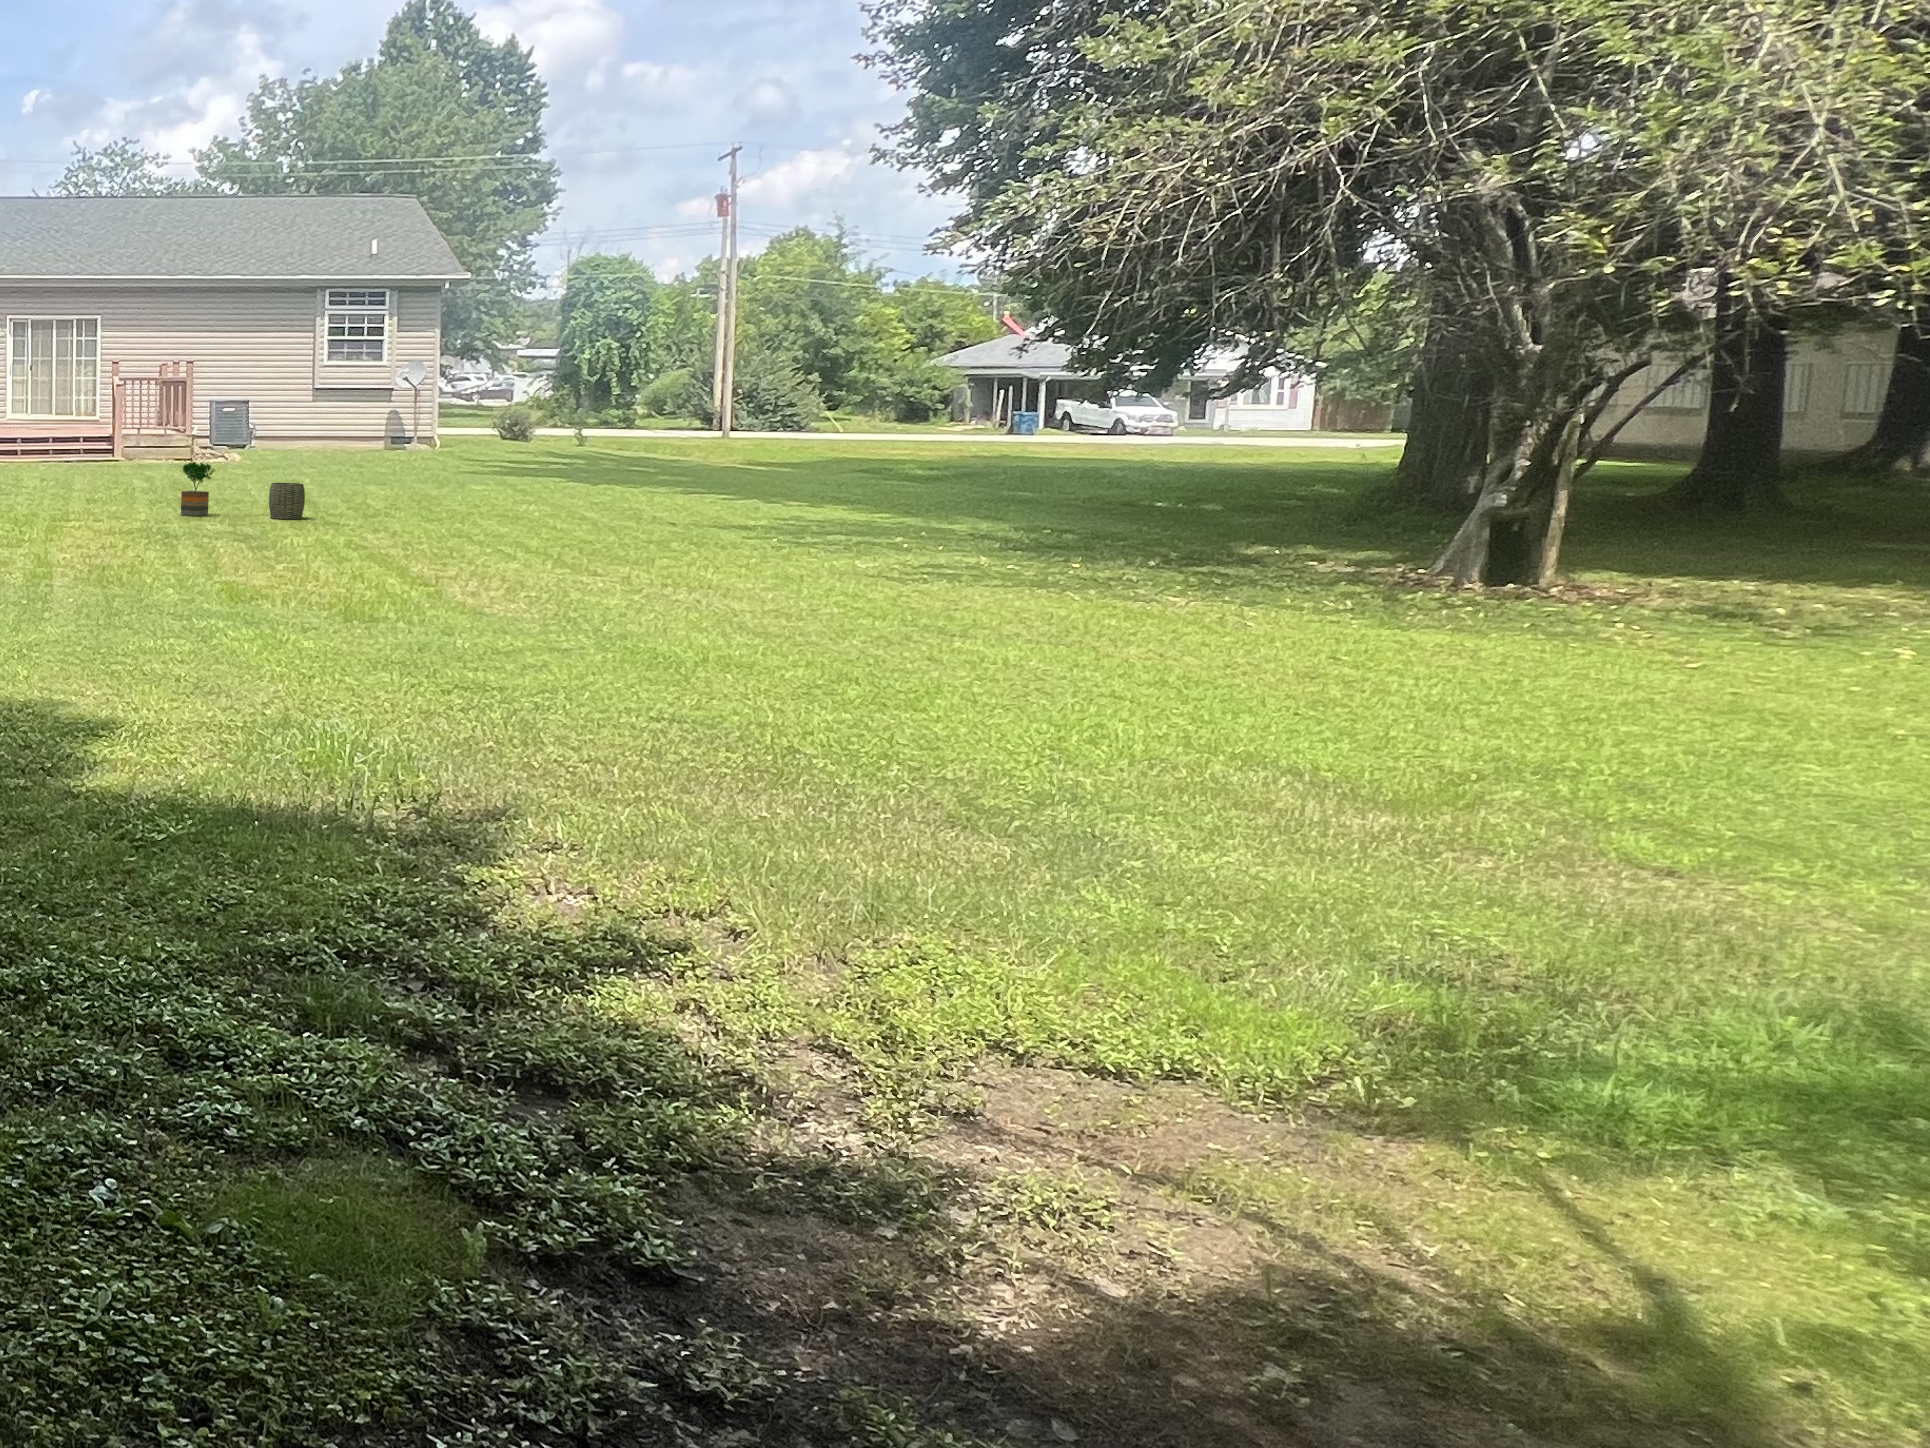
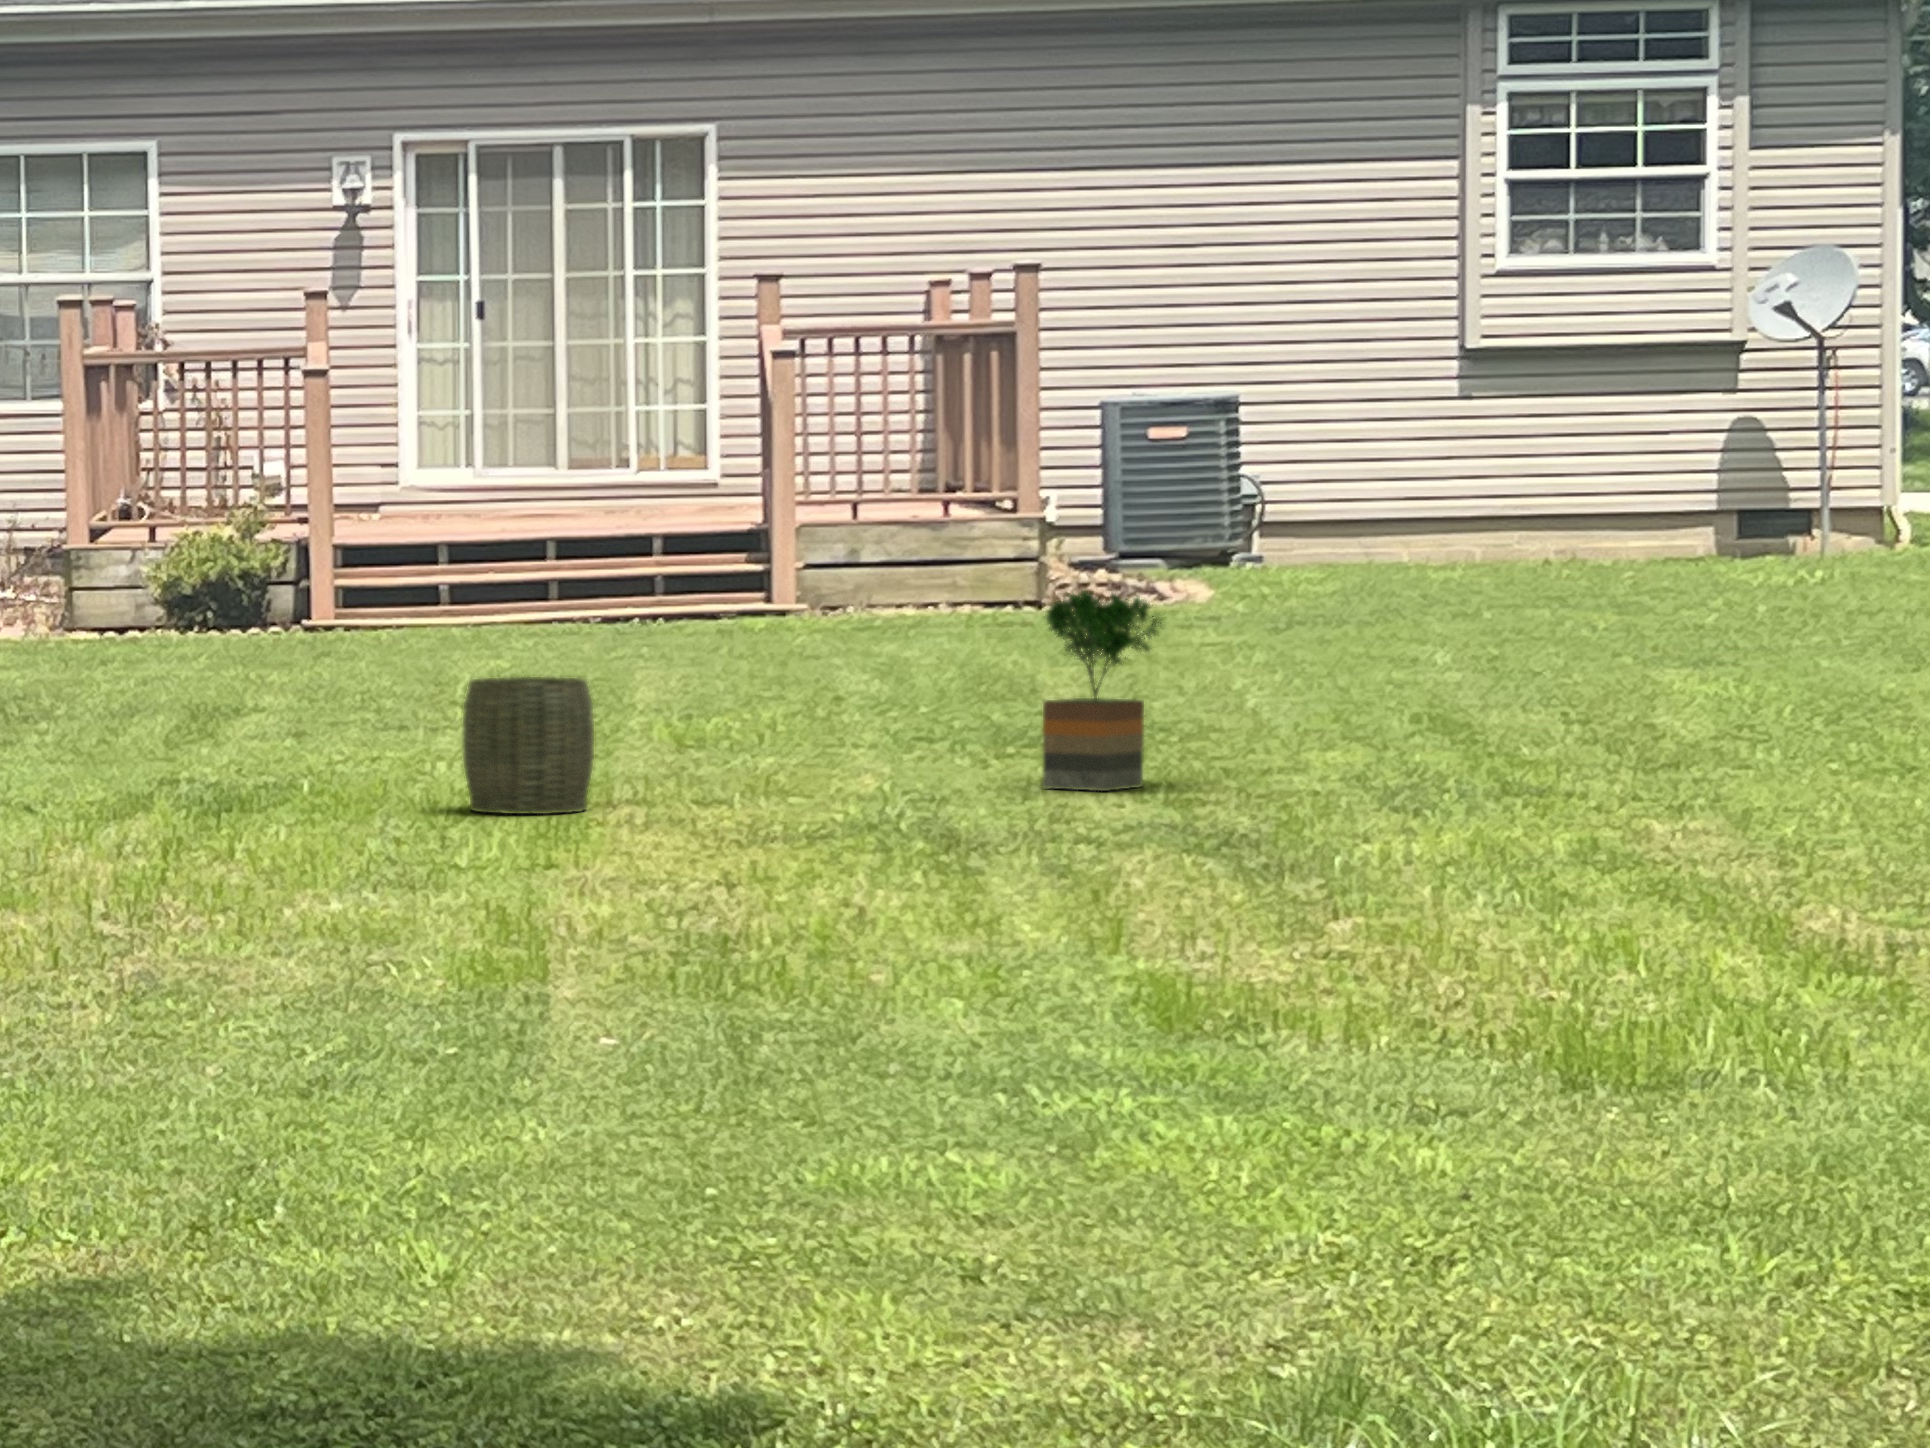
woven basket: present [269,483,305,520] -> present [462,677,594,814]

